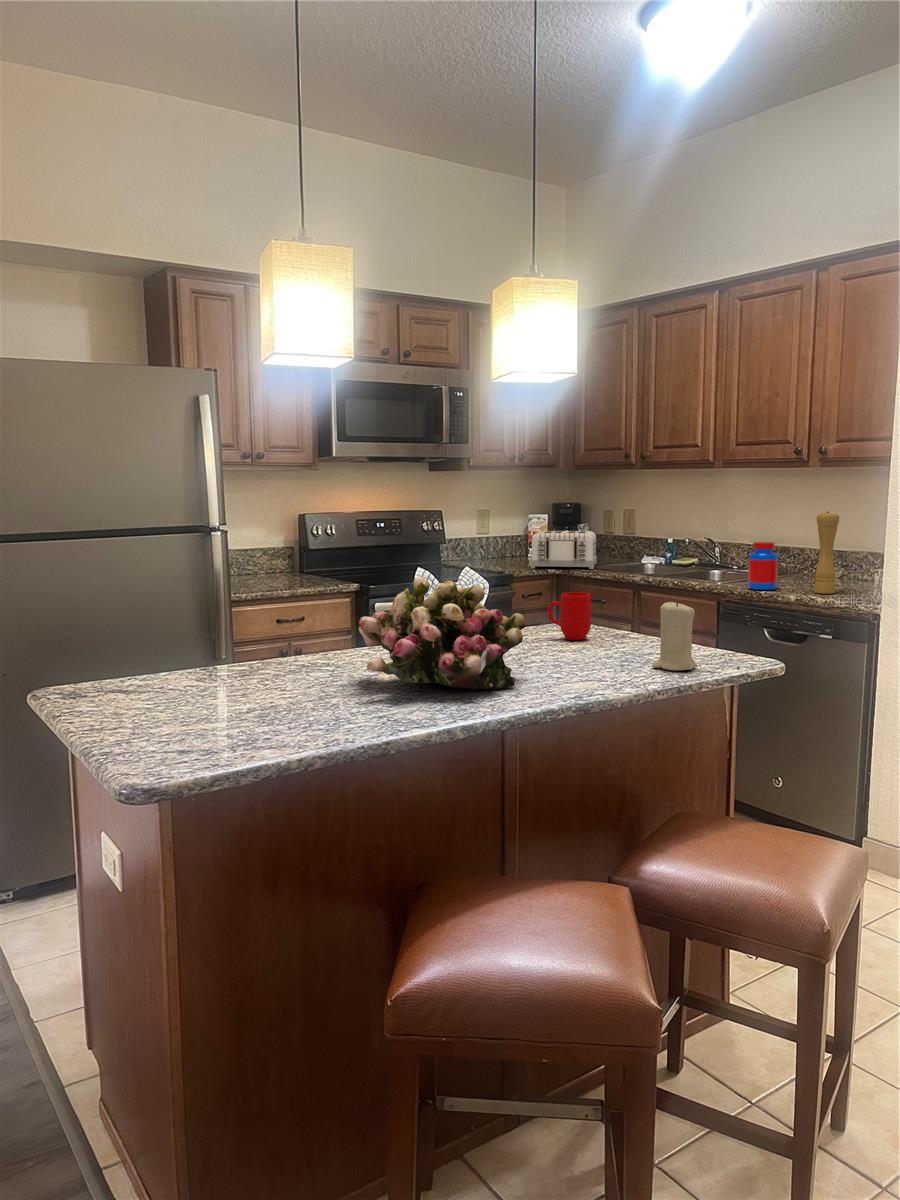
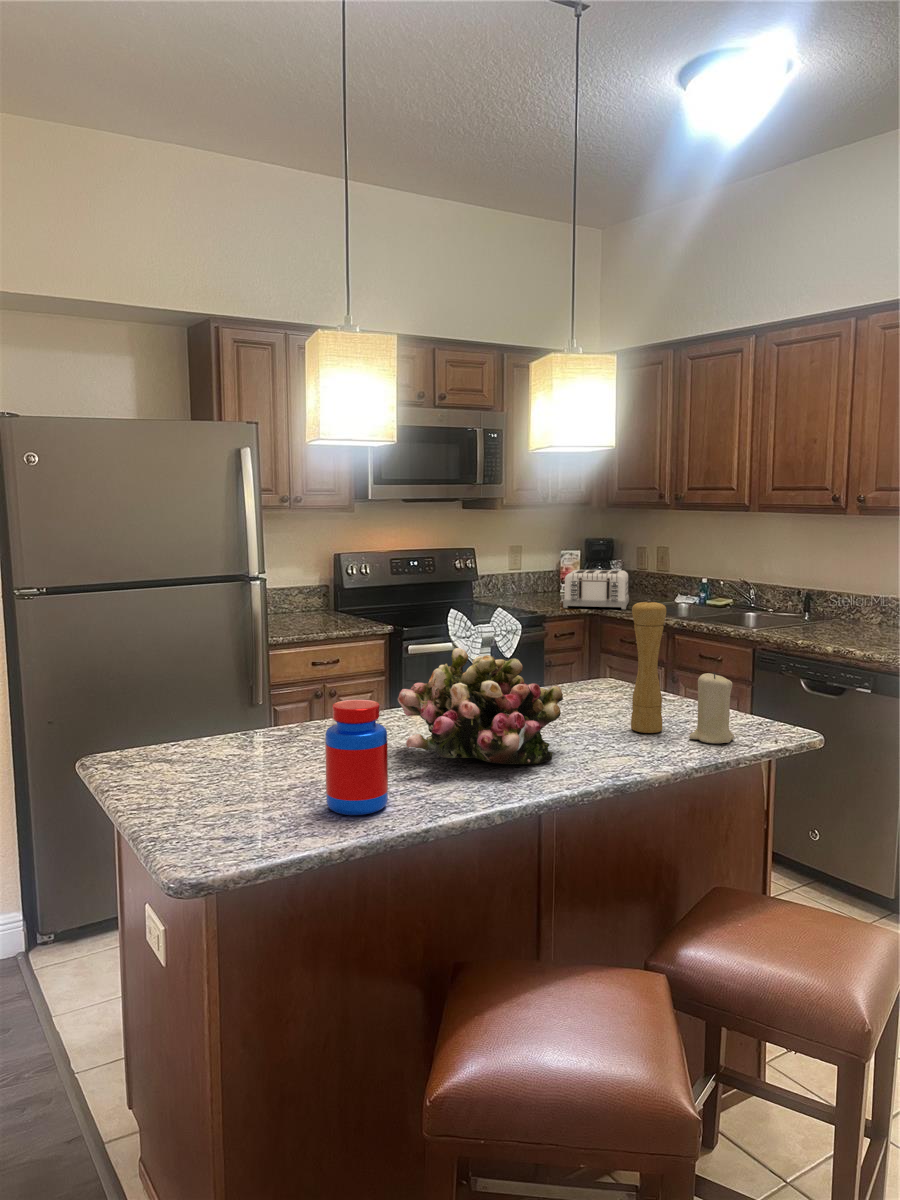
pepper mill: present [814,512,839,594] -> present [631,600,666,733]
jar: present [748,542,778,590] -> present [325,700,388,815]
mug: present [548,592,591,640] -> none [583,653,626,701]

